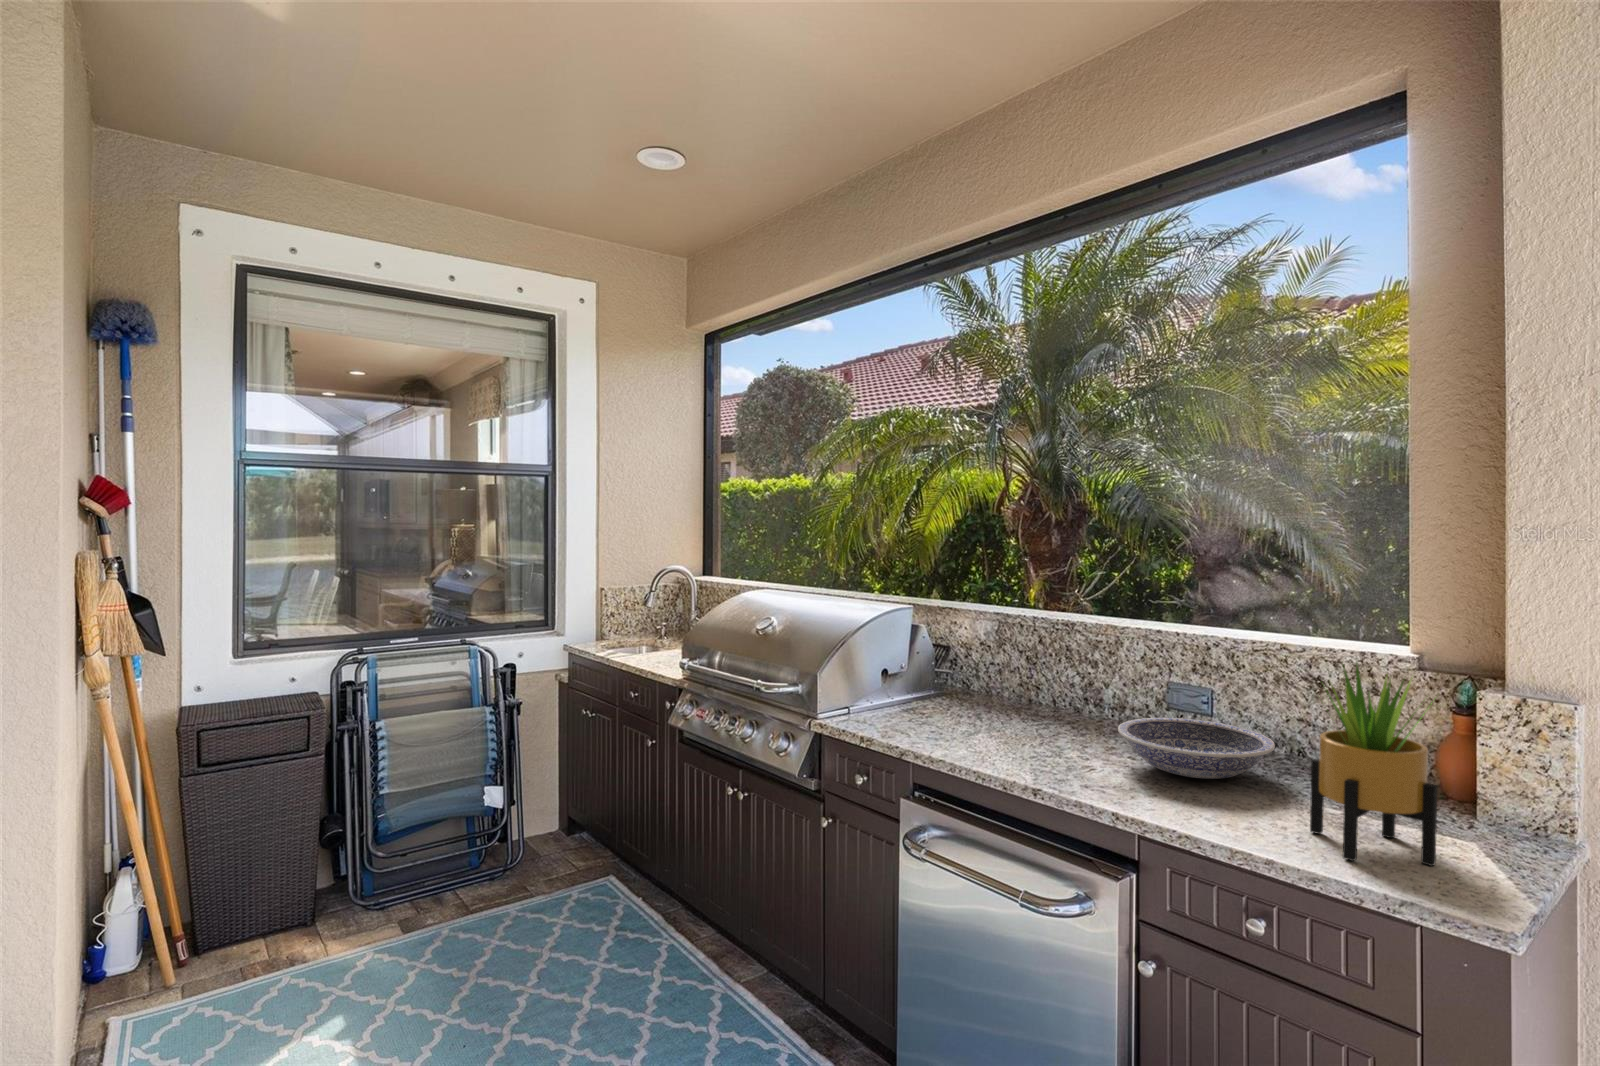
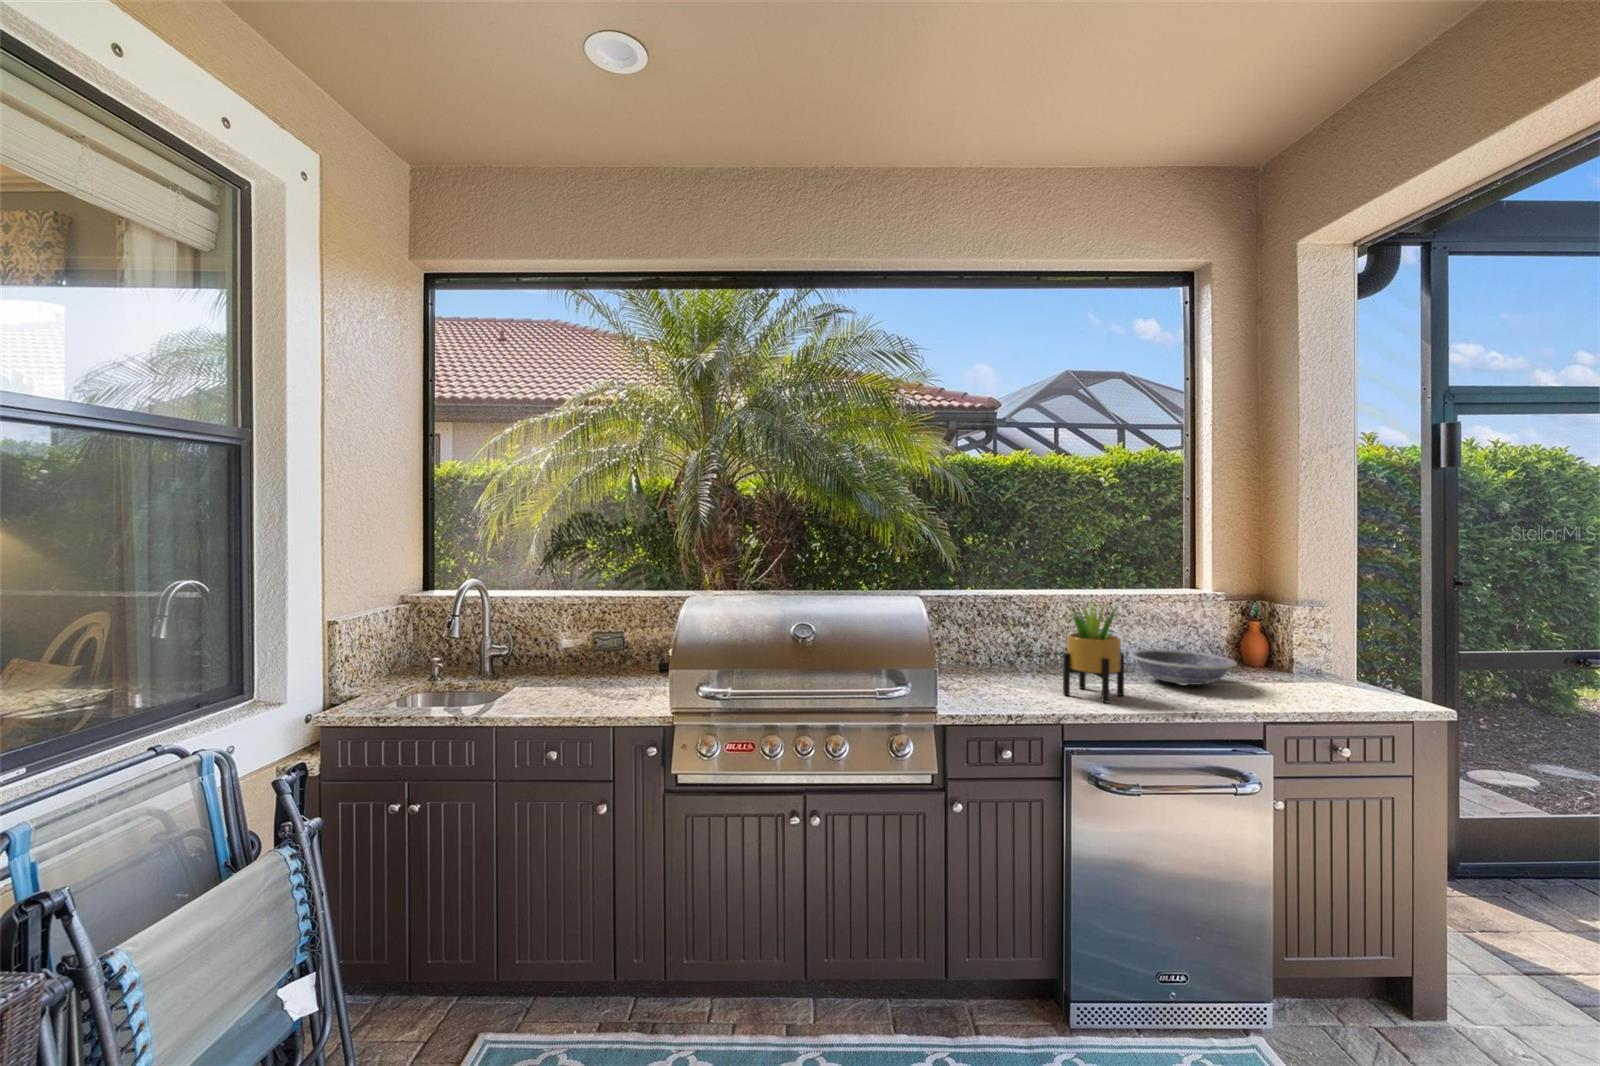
potted plant: present [1310,664,1437,866] -> present [1063,604,1124,703]

